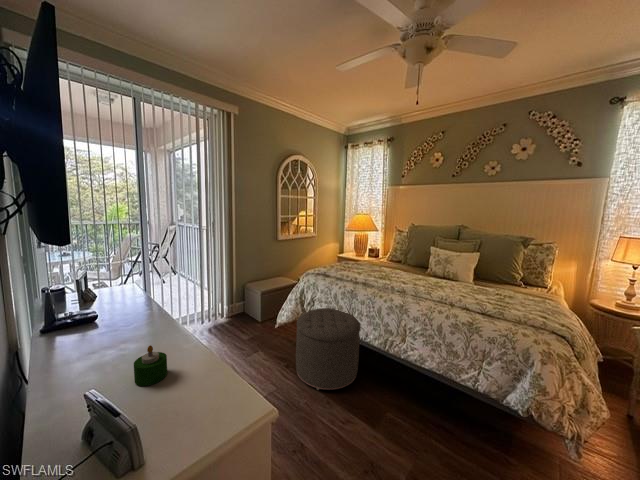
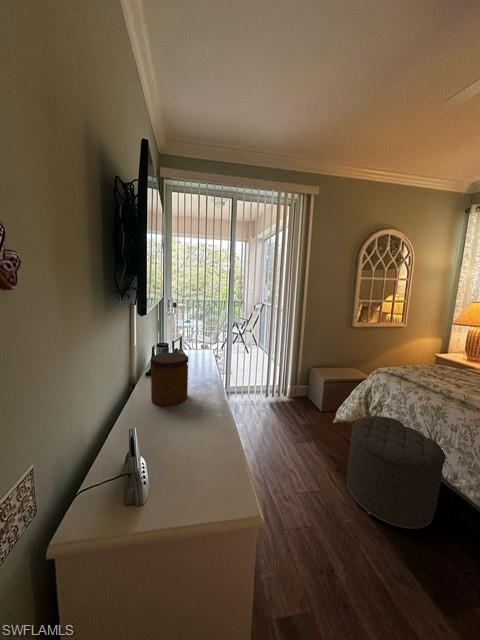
jar: none [66,288,131,361] -> present [151,353,188,406]
candle: present [134,345,167,386] -> none [174,407,197,439]

